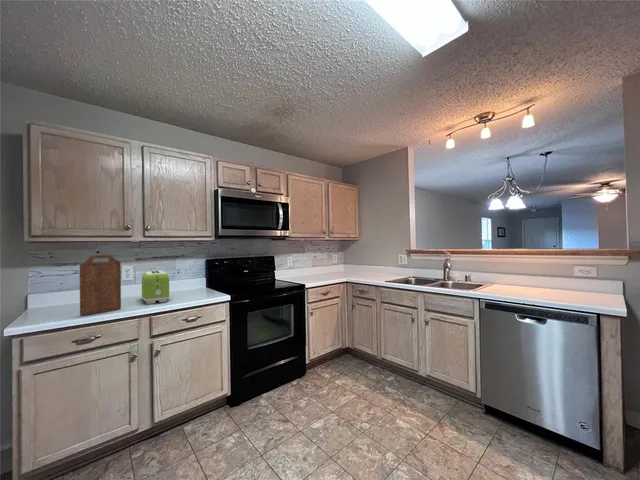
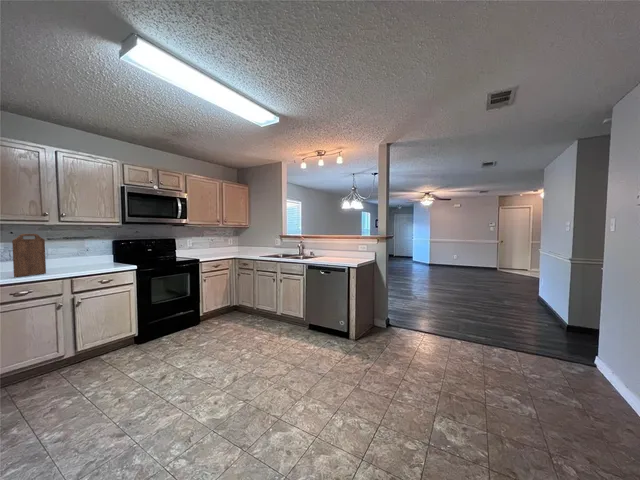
toaster: present [142,271,169,304] -> none [58,248,86,271]

